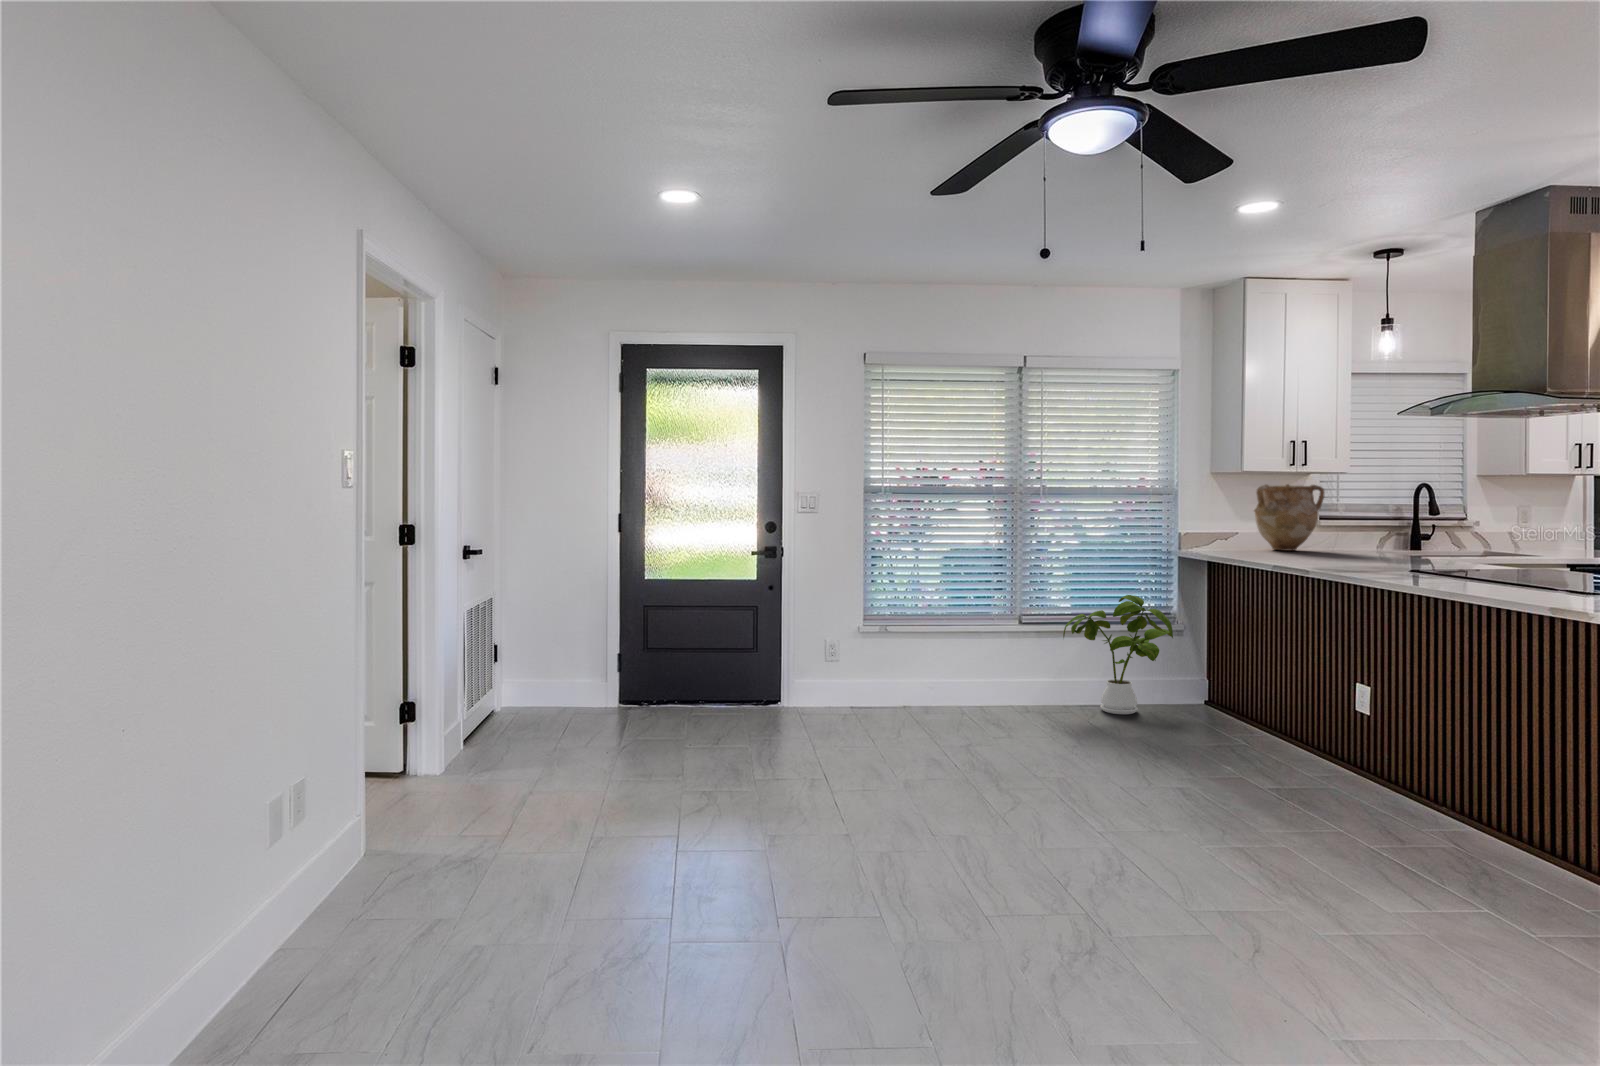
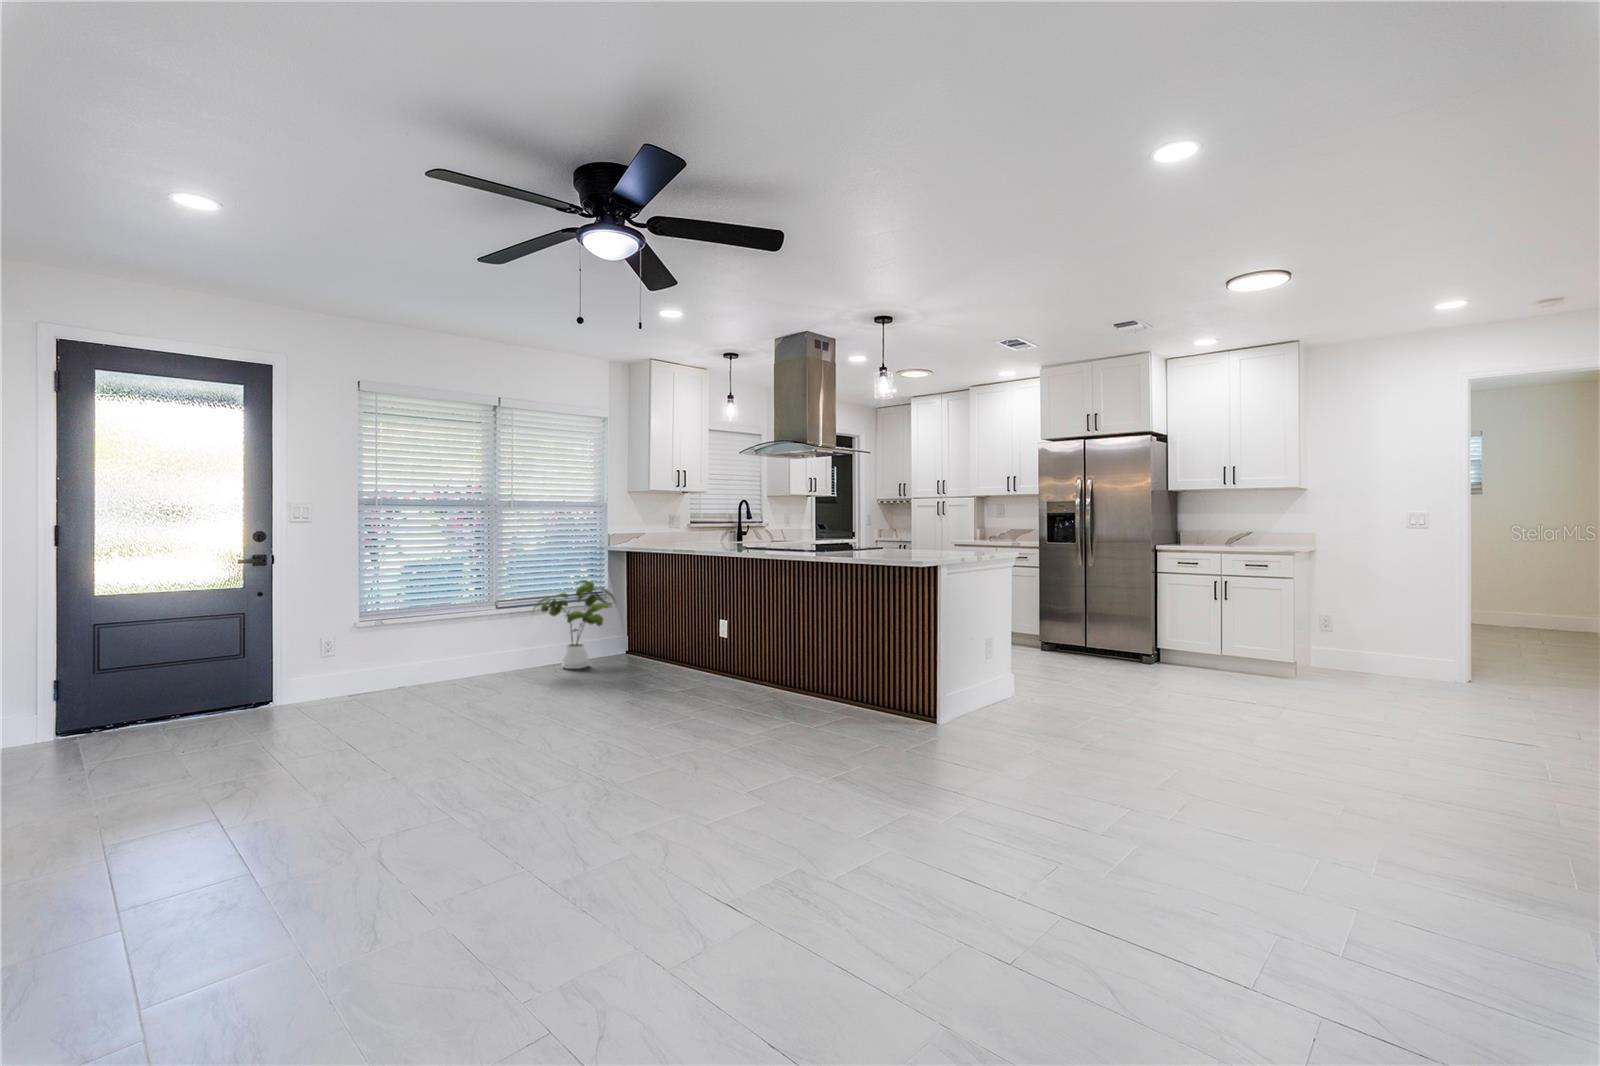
vase: present [1254,484,1325,551] -> none [653,500,696,544]

